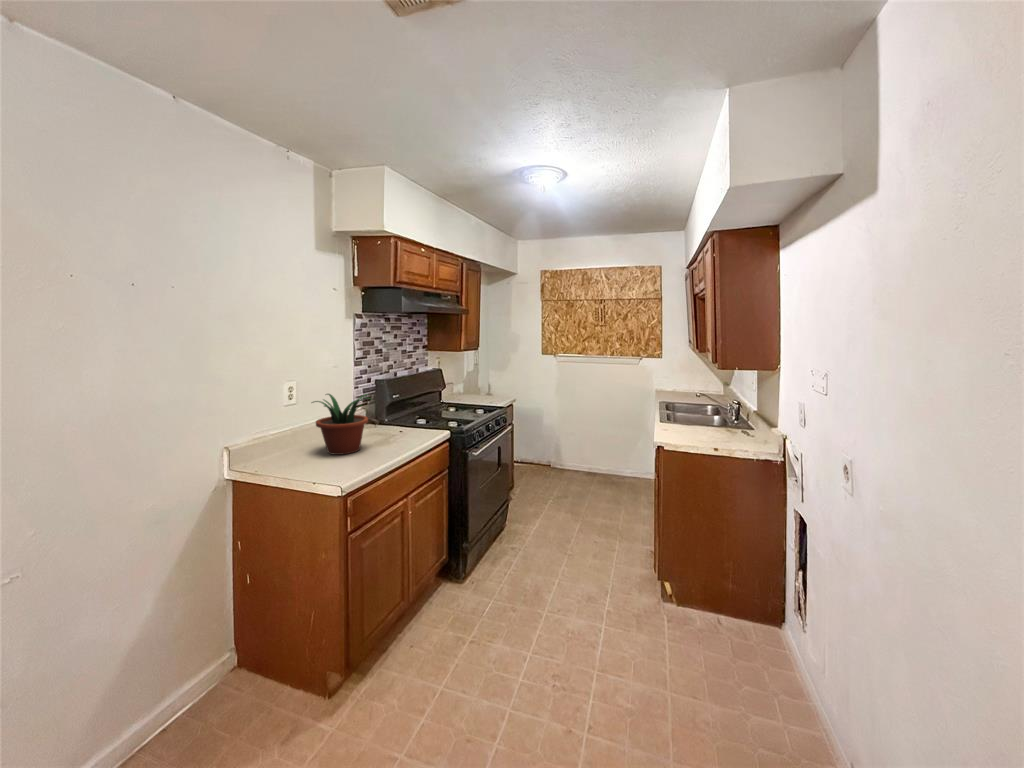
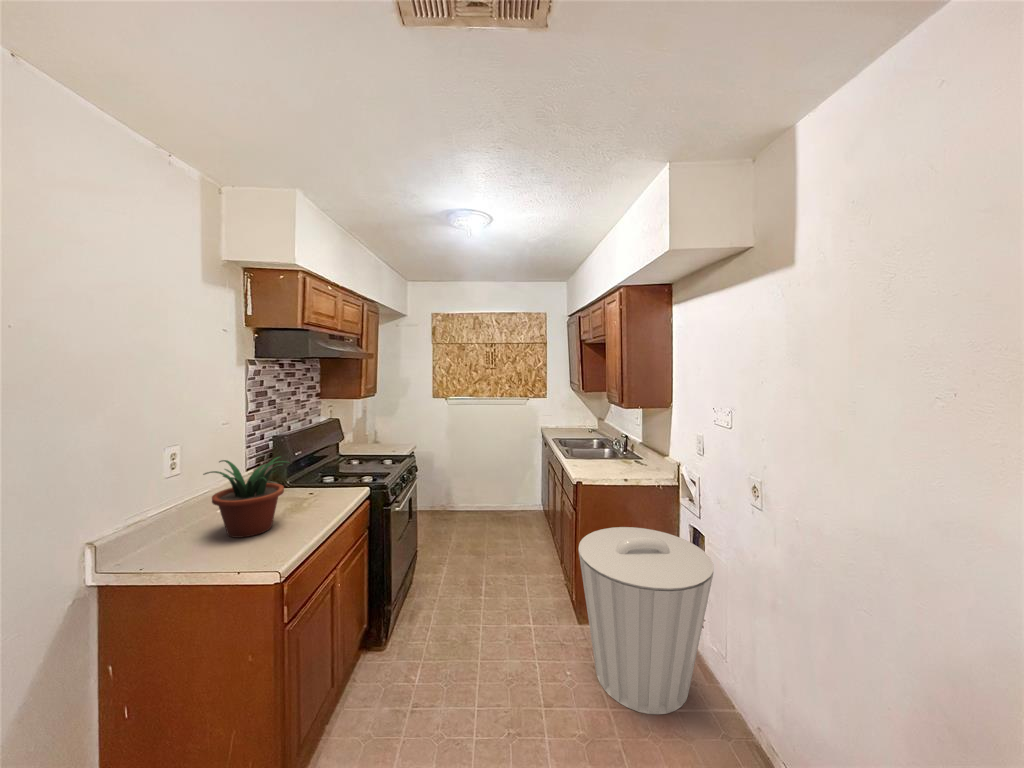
trash can: none [633,498,793,700] -> present [578,527,714,714]

